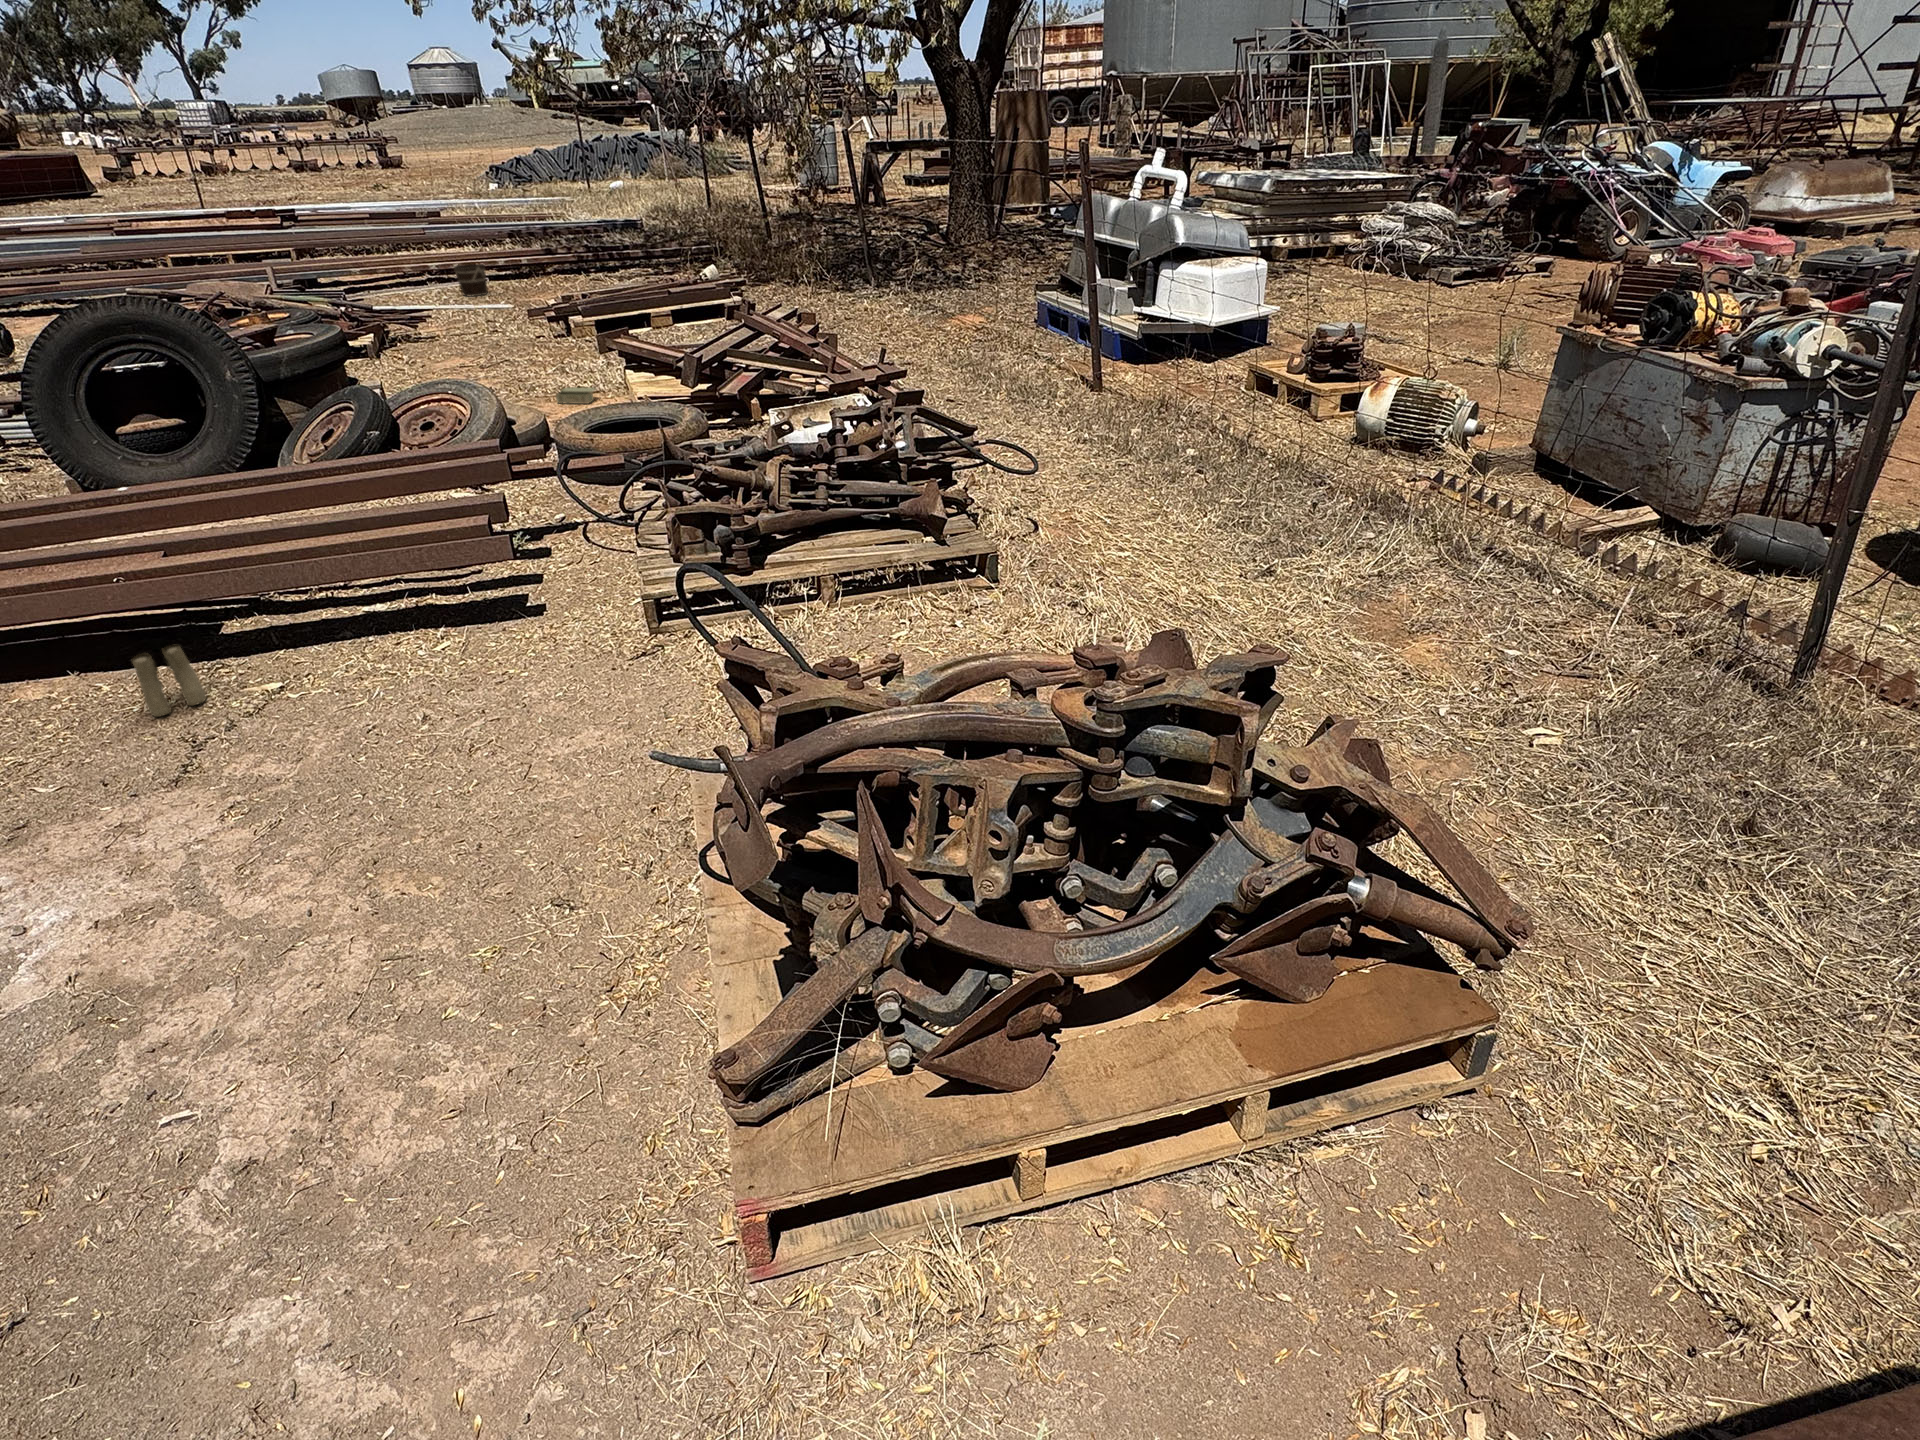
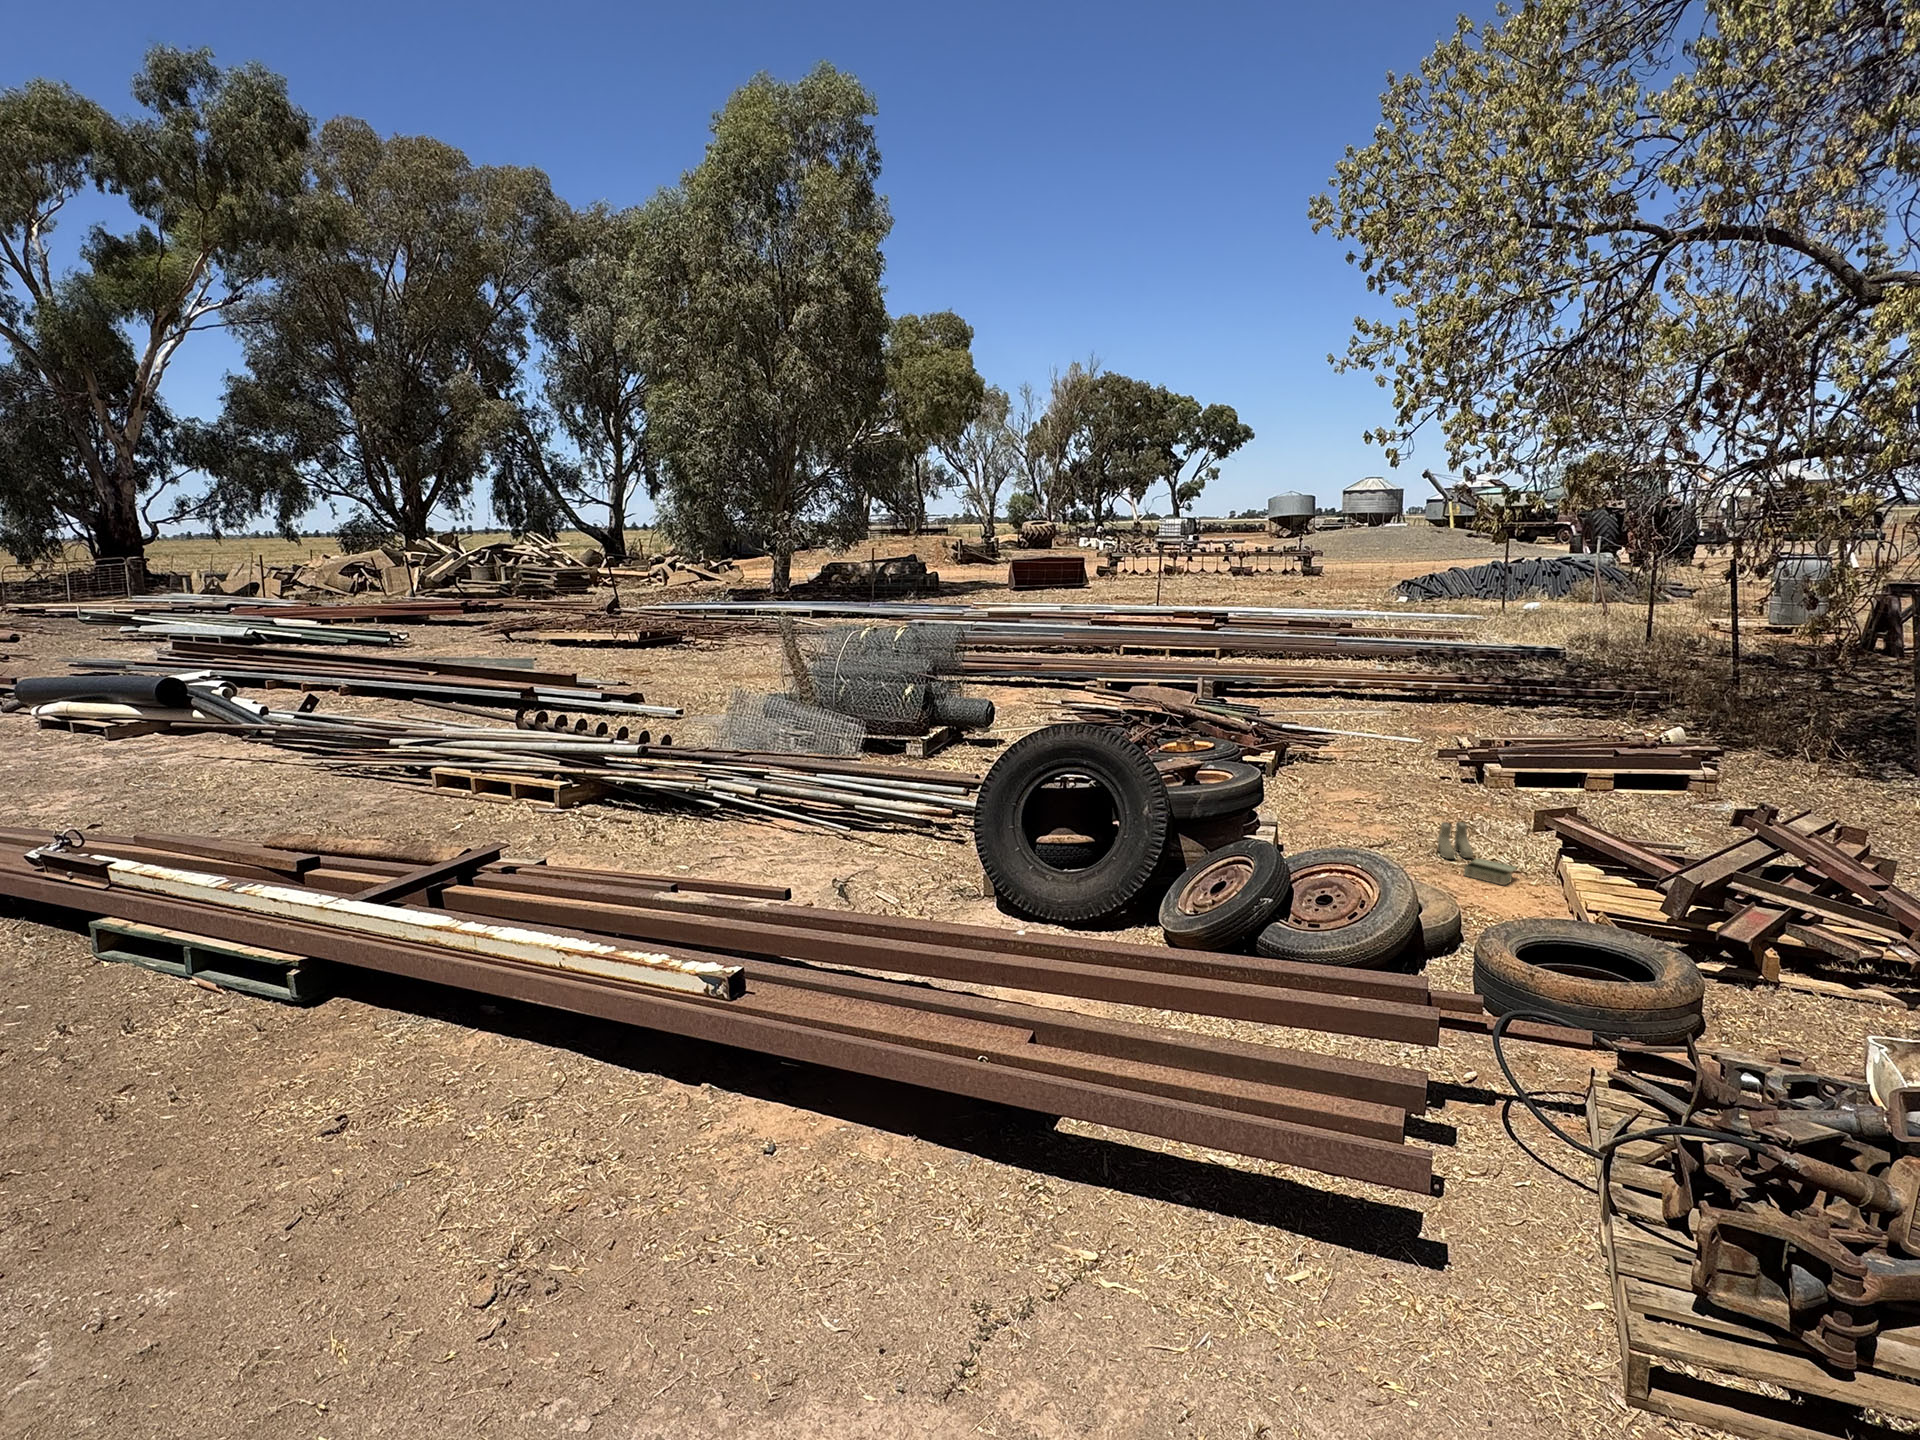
bucket: present [454,264,488,297] -> none [1361,683,1393,716]
boots: present [132,645,206,717] -> present [1437,822,1473,859]

